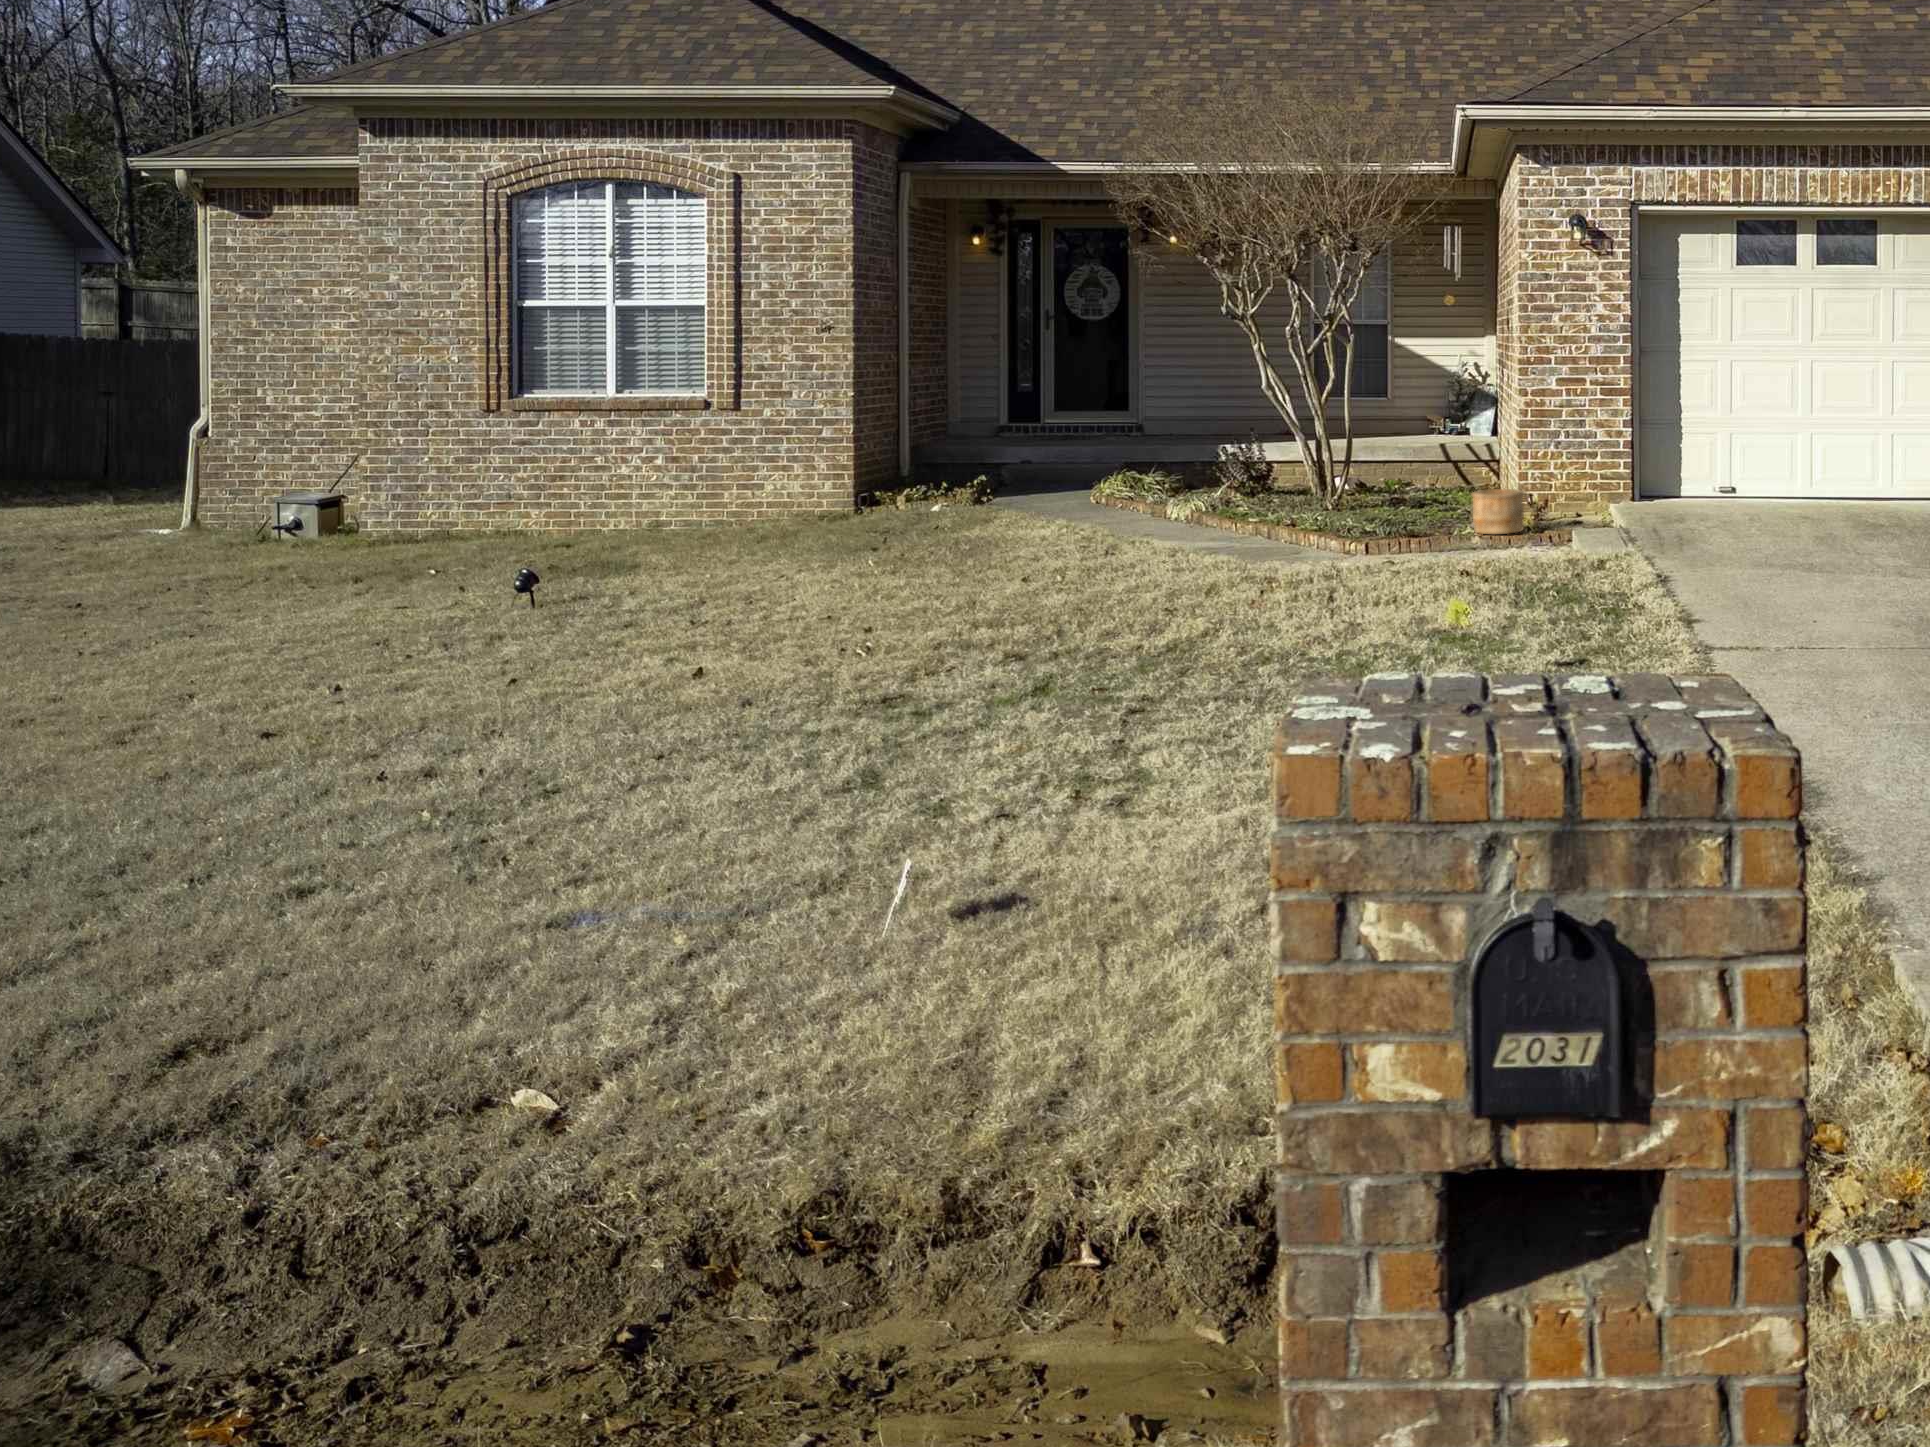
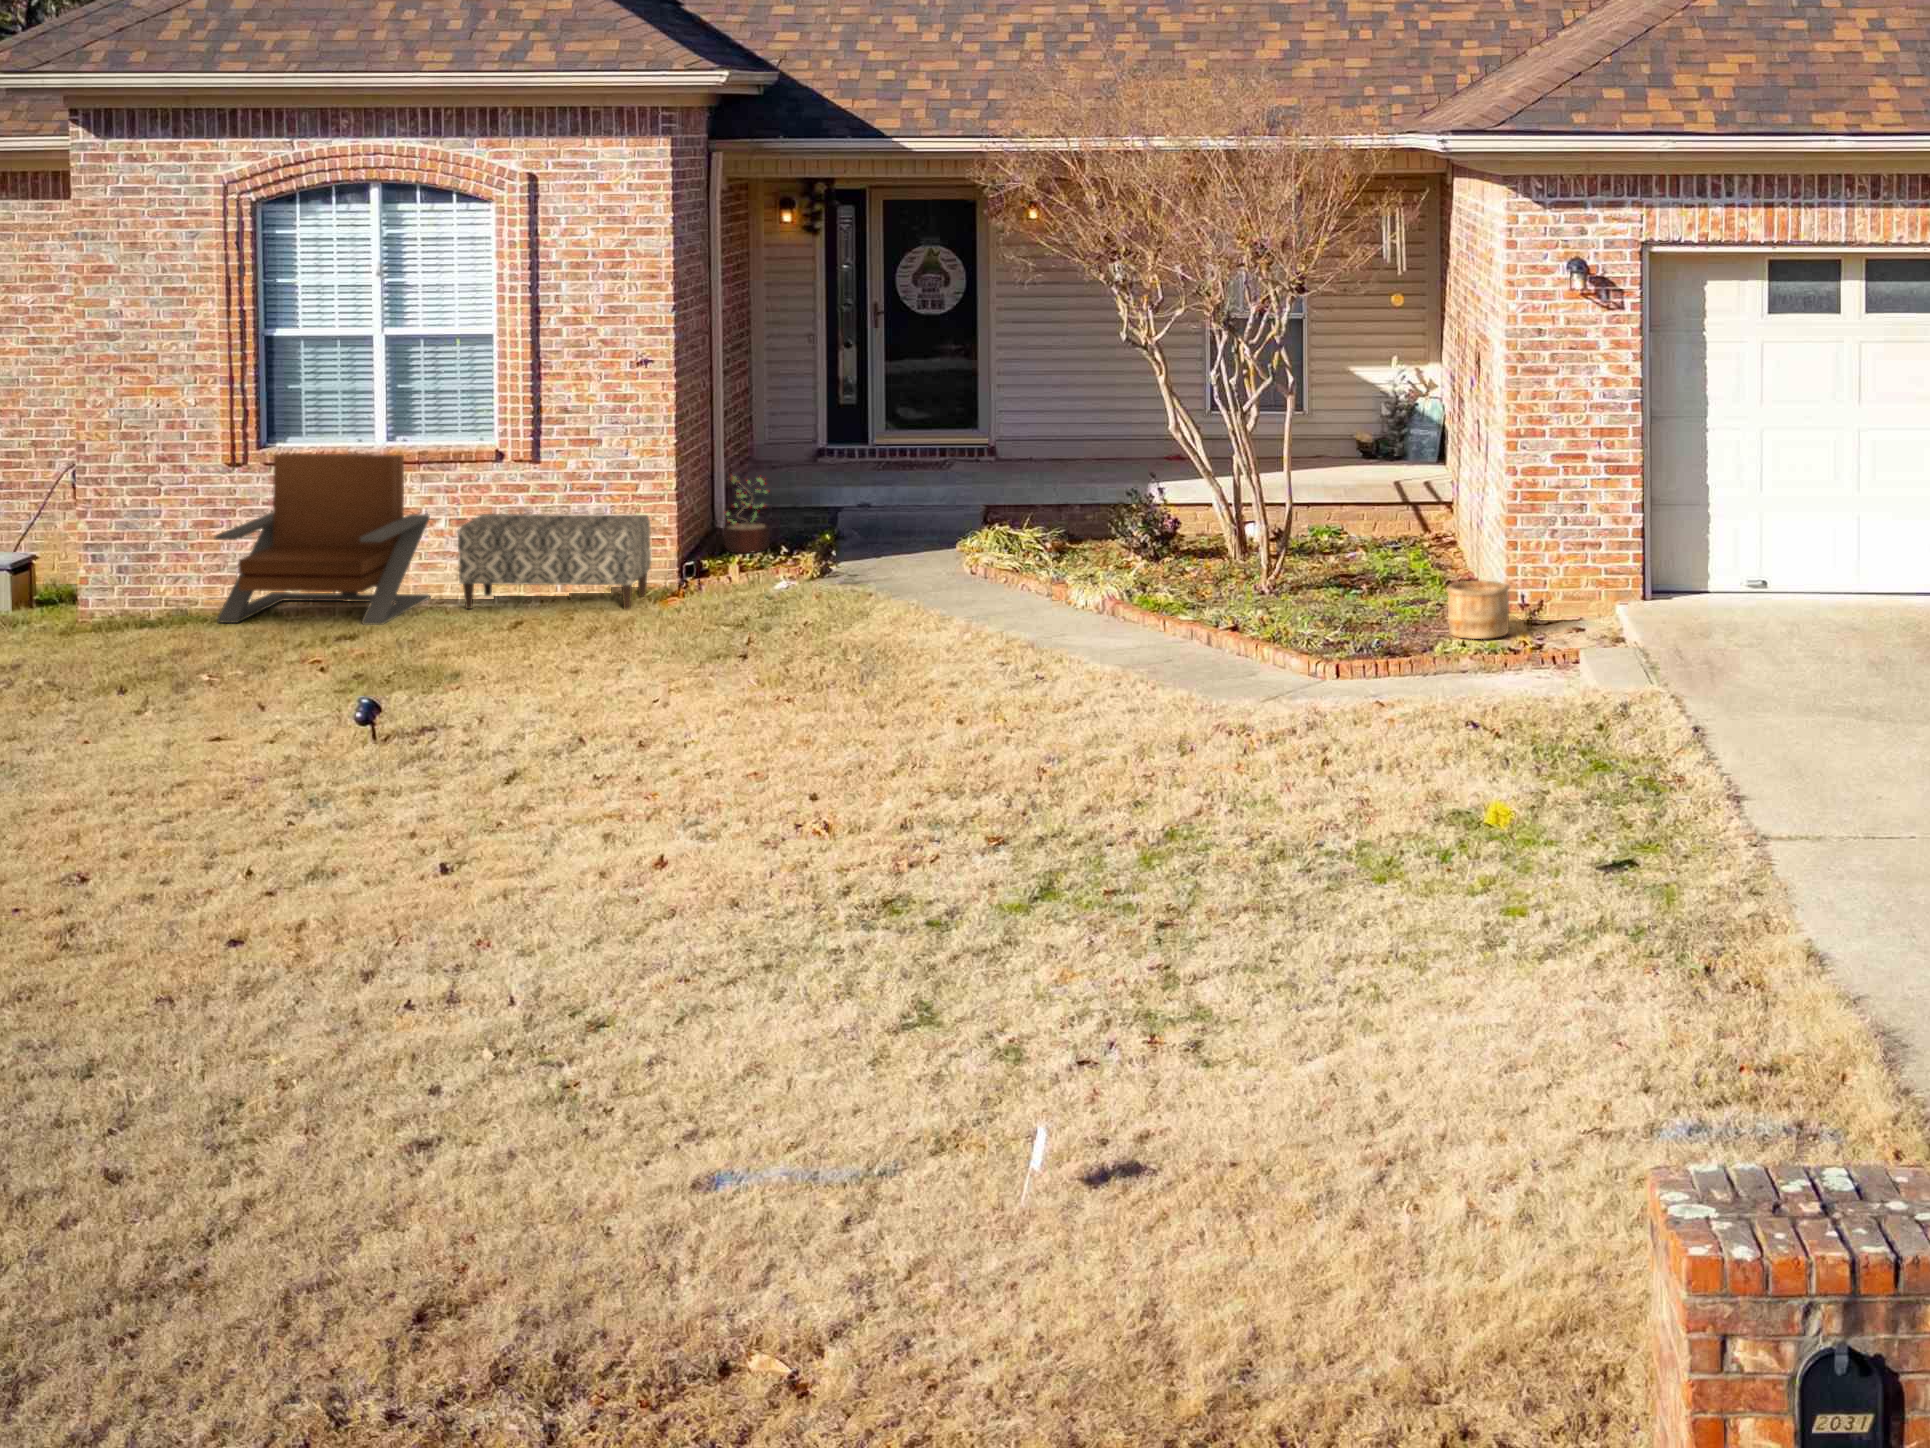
lounge chair: none [462,400,650,534] -> present [215,453,430,625]
decorative plant: none [907,428,948,493] -> present [724,476,770,553]
bench: none [667,450,832,525] -> present [458,514,651,610]

